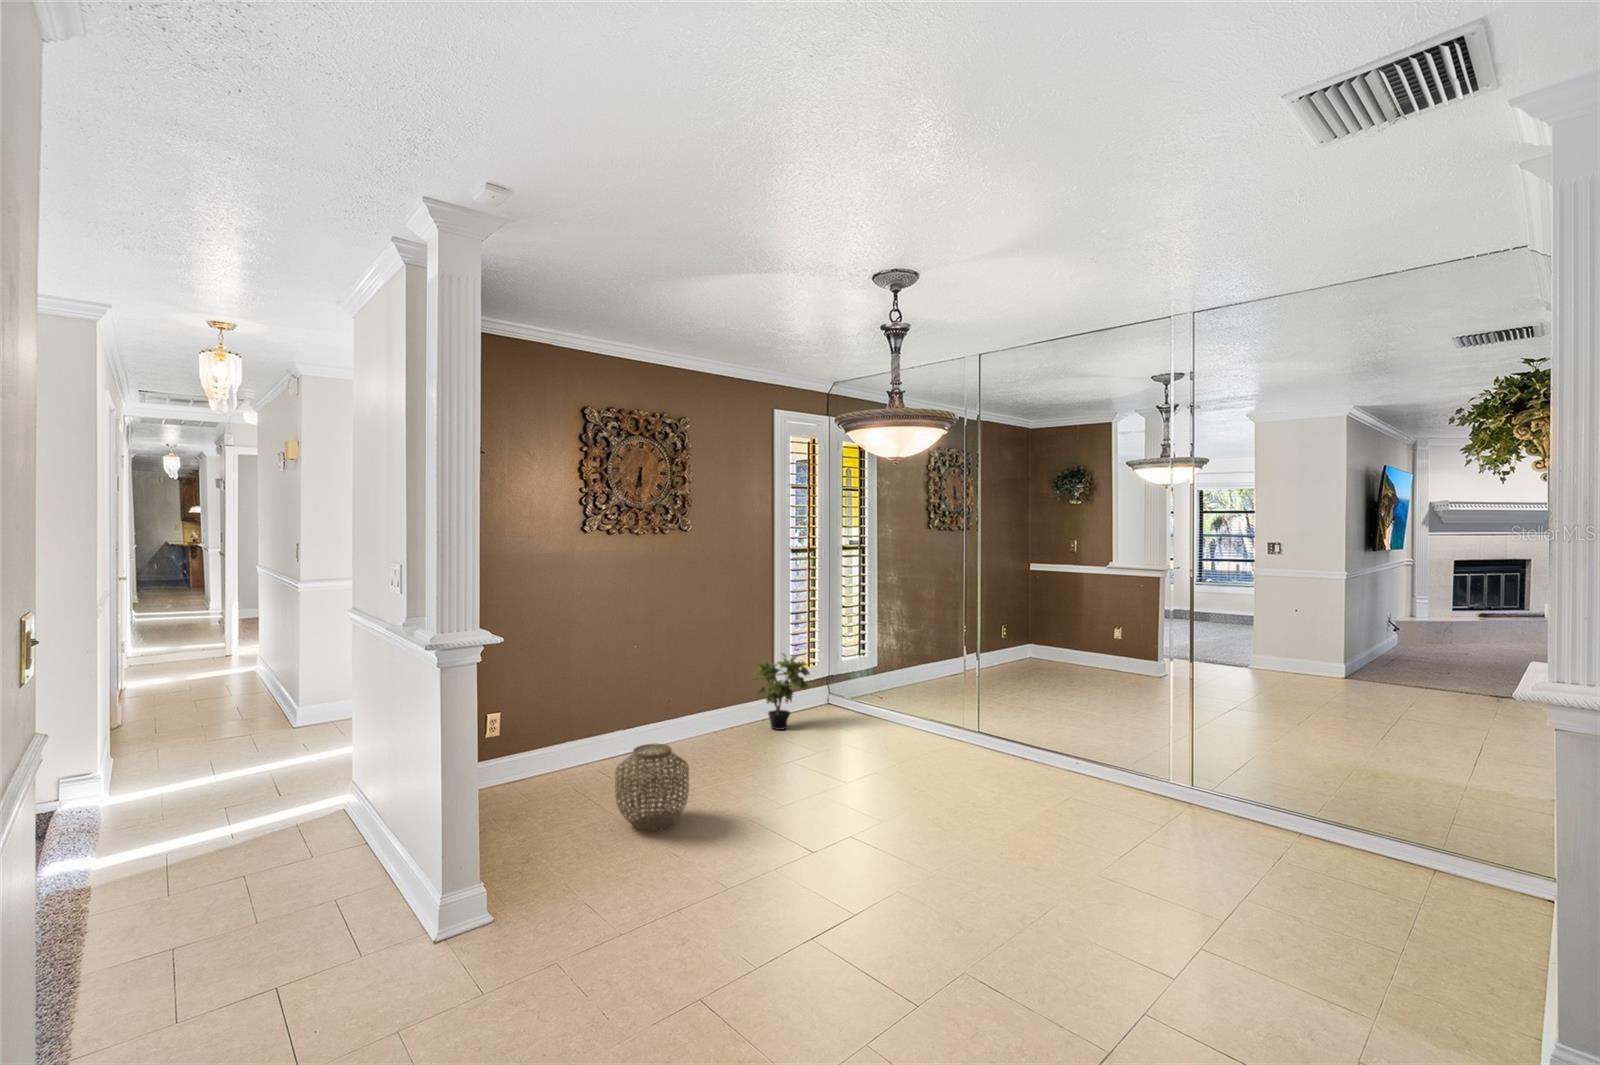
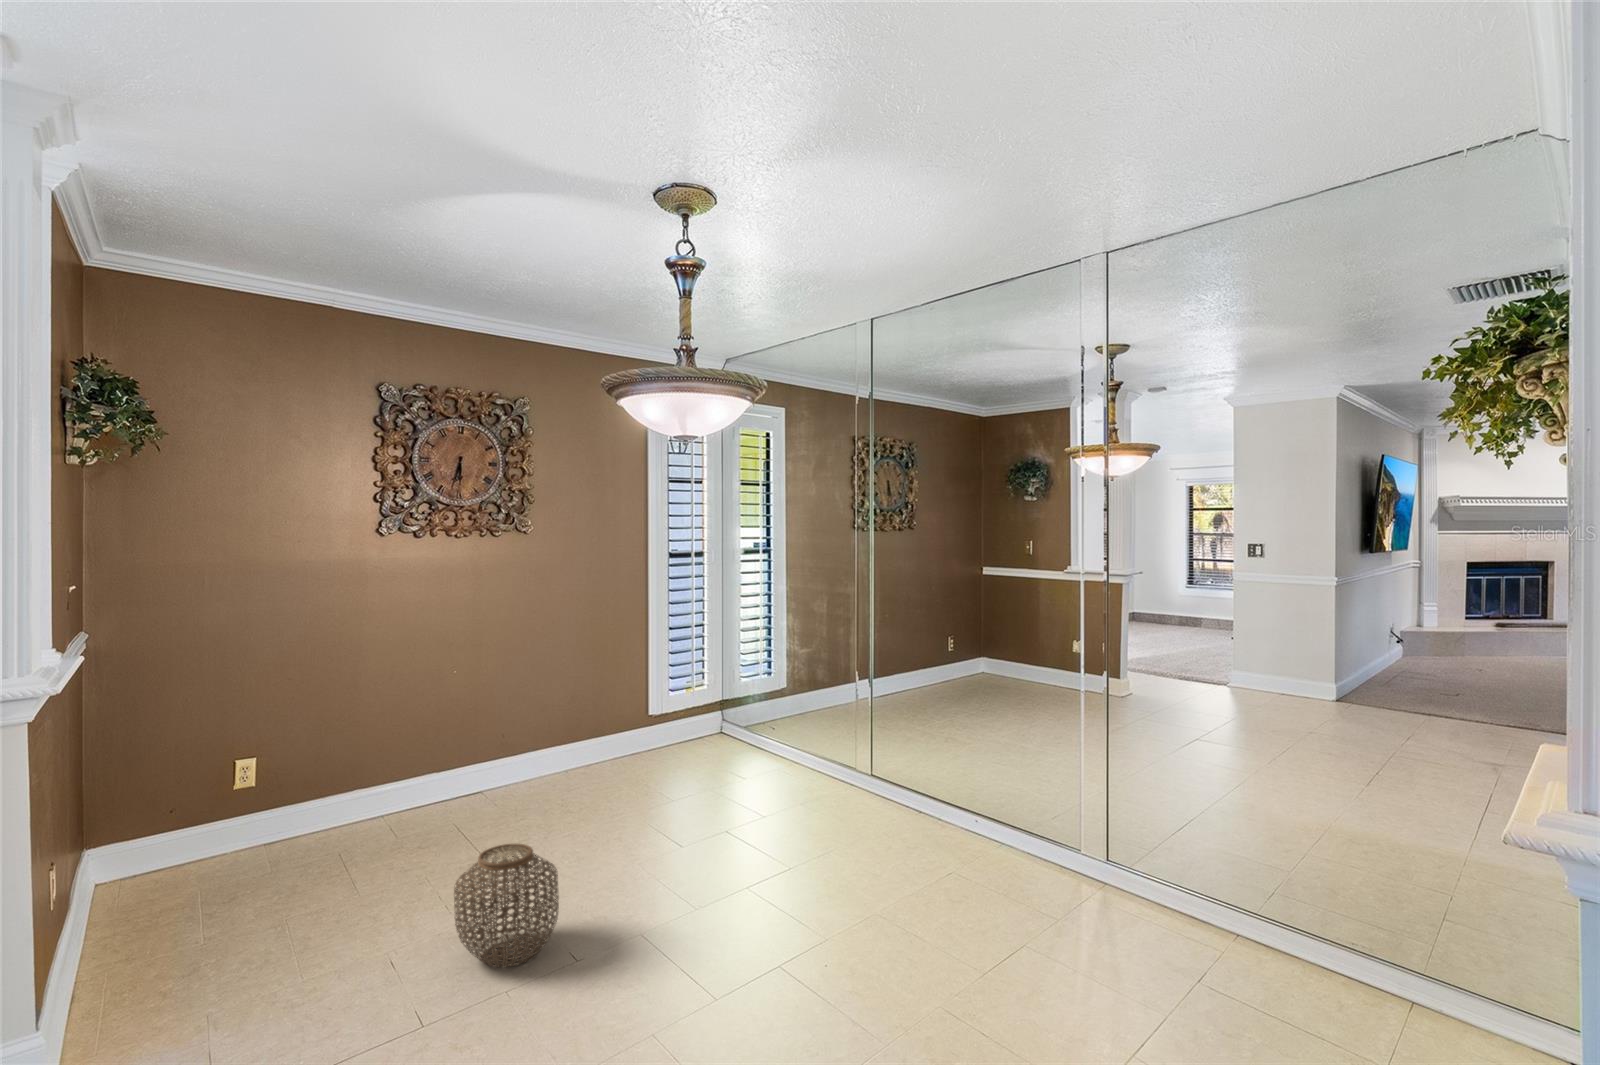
potted plant: present [750,653,810,730] -> none [615,693,695,792]

